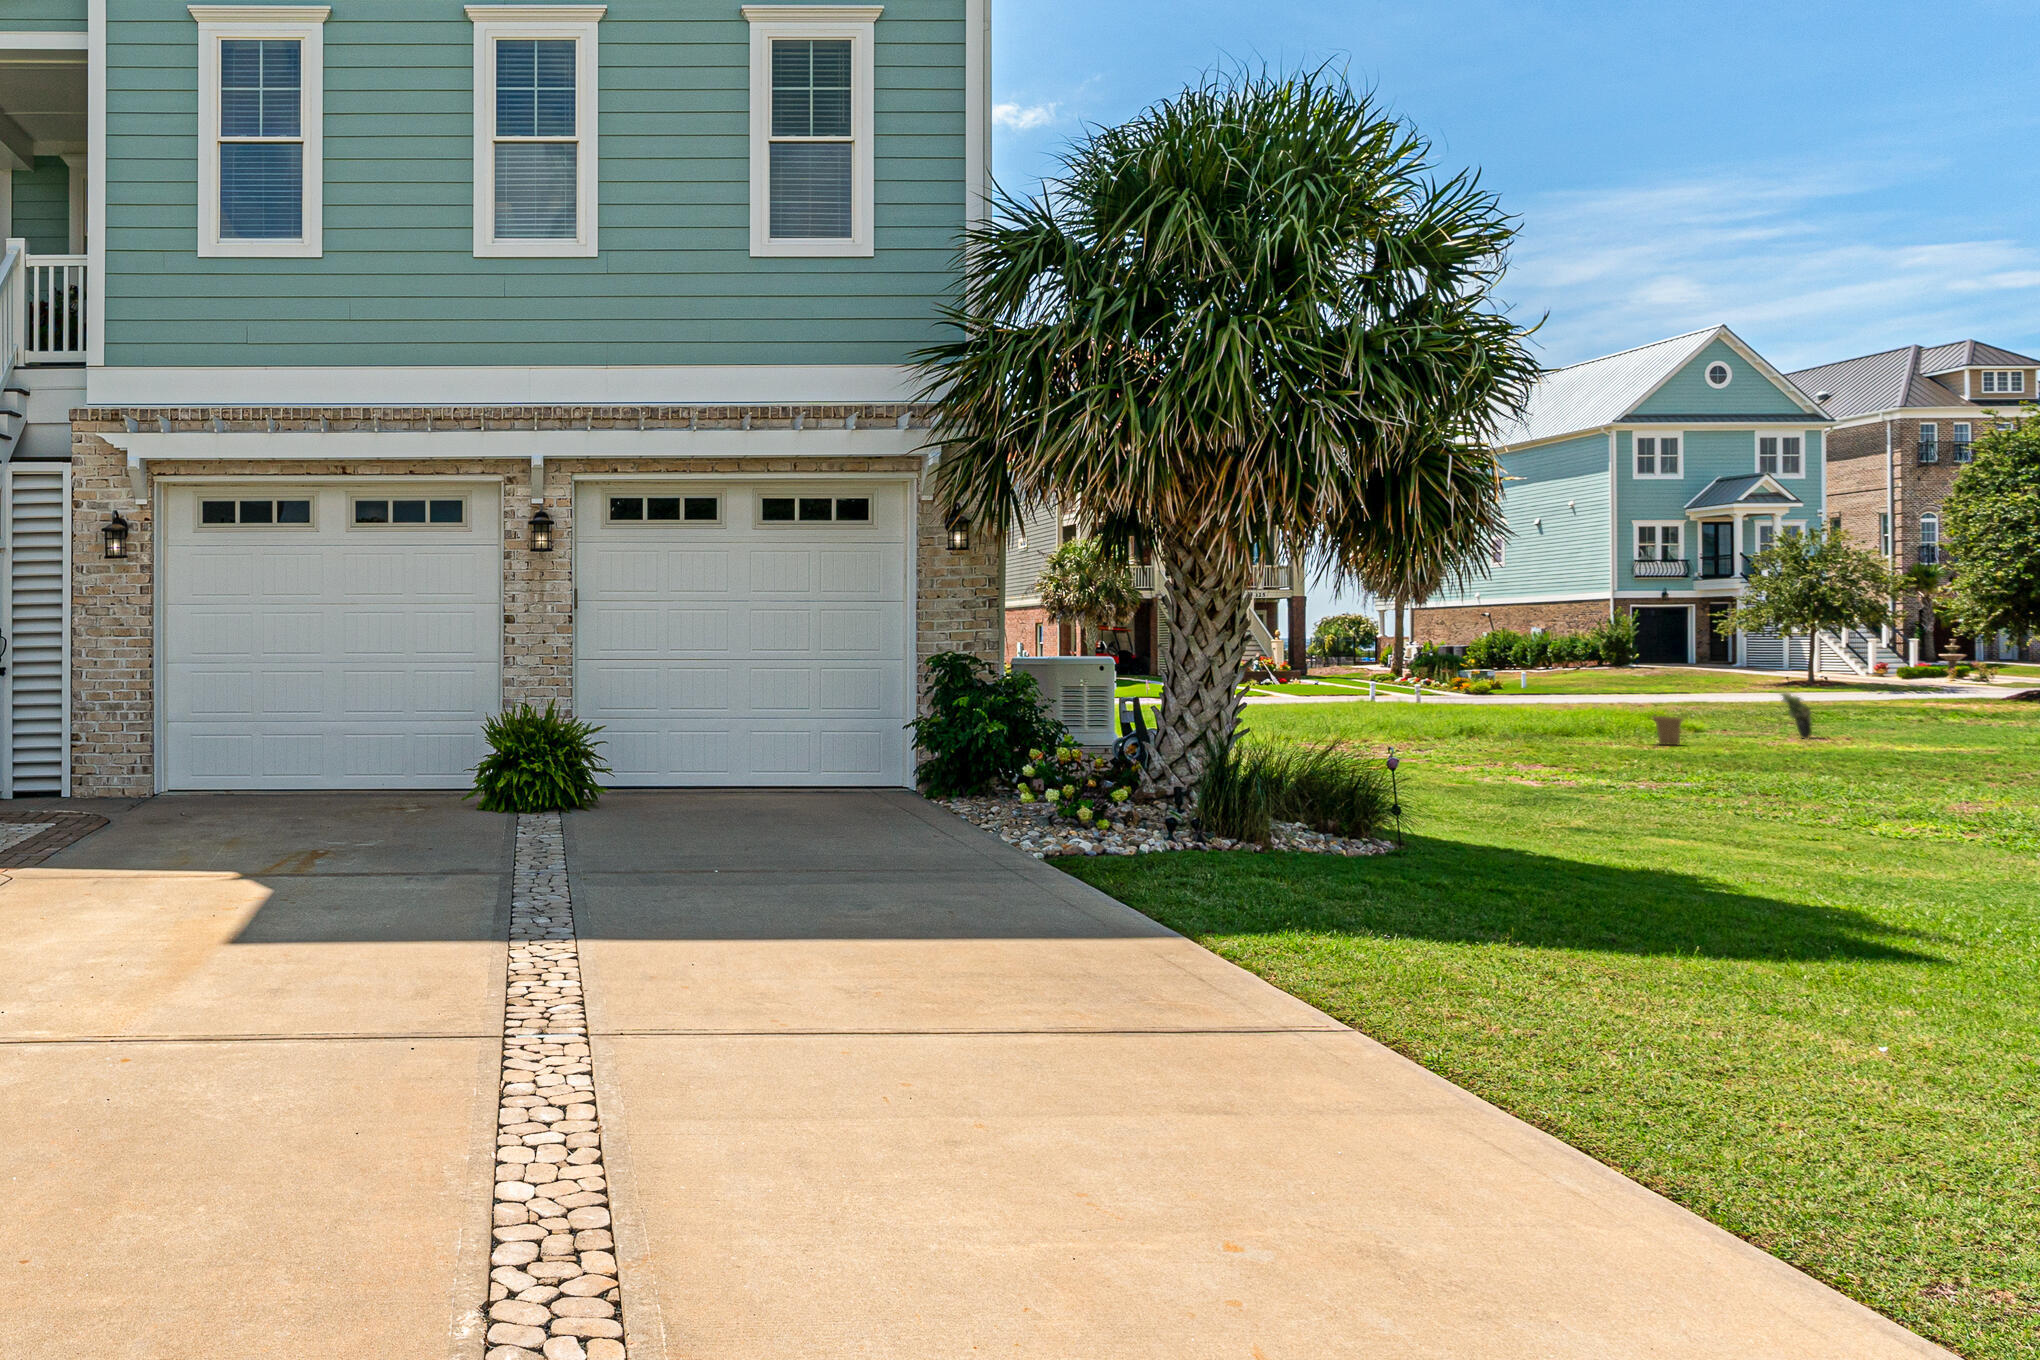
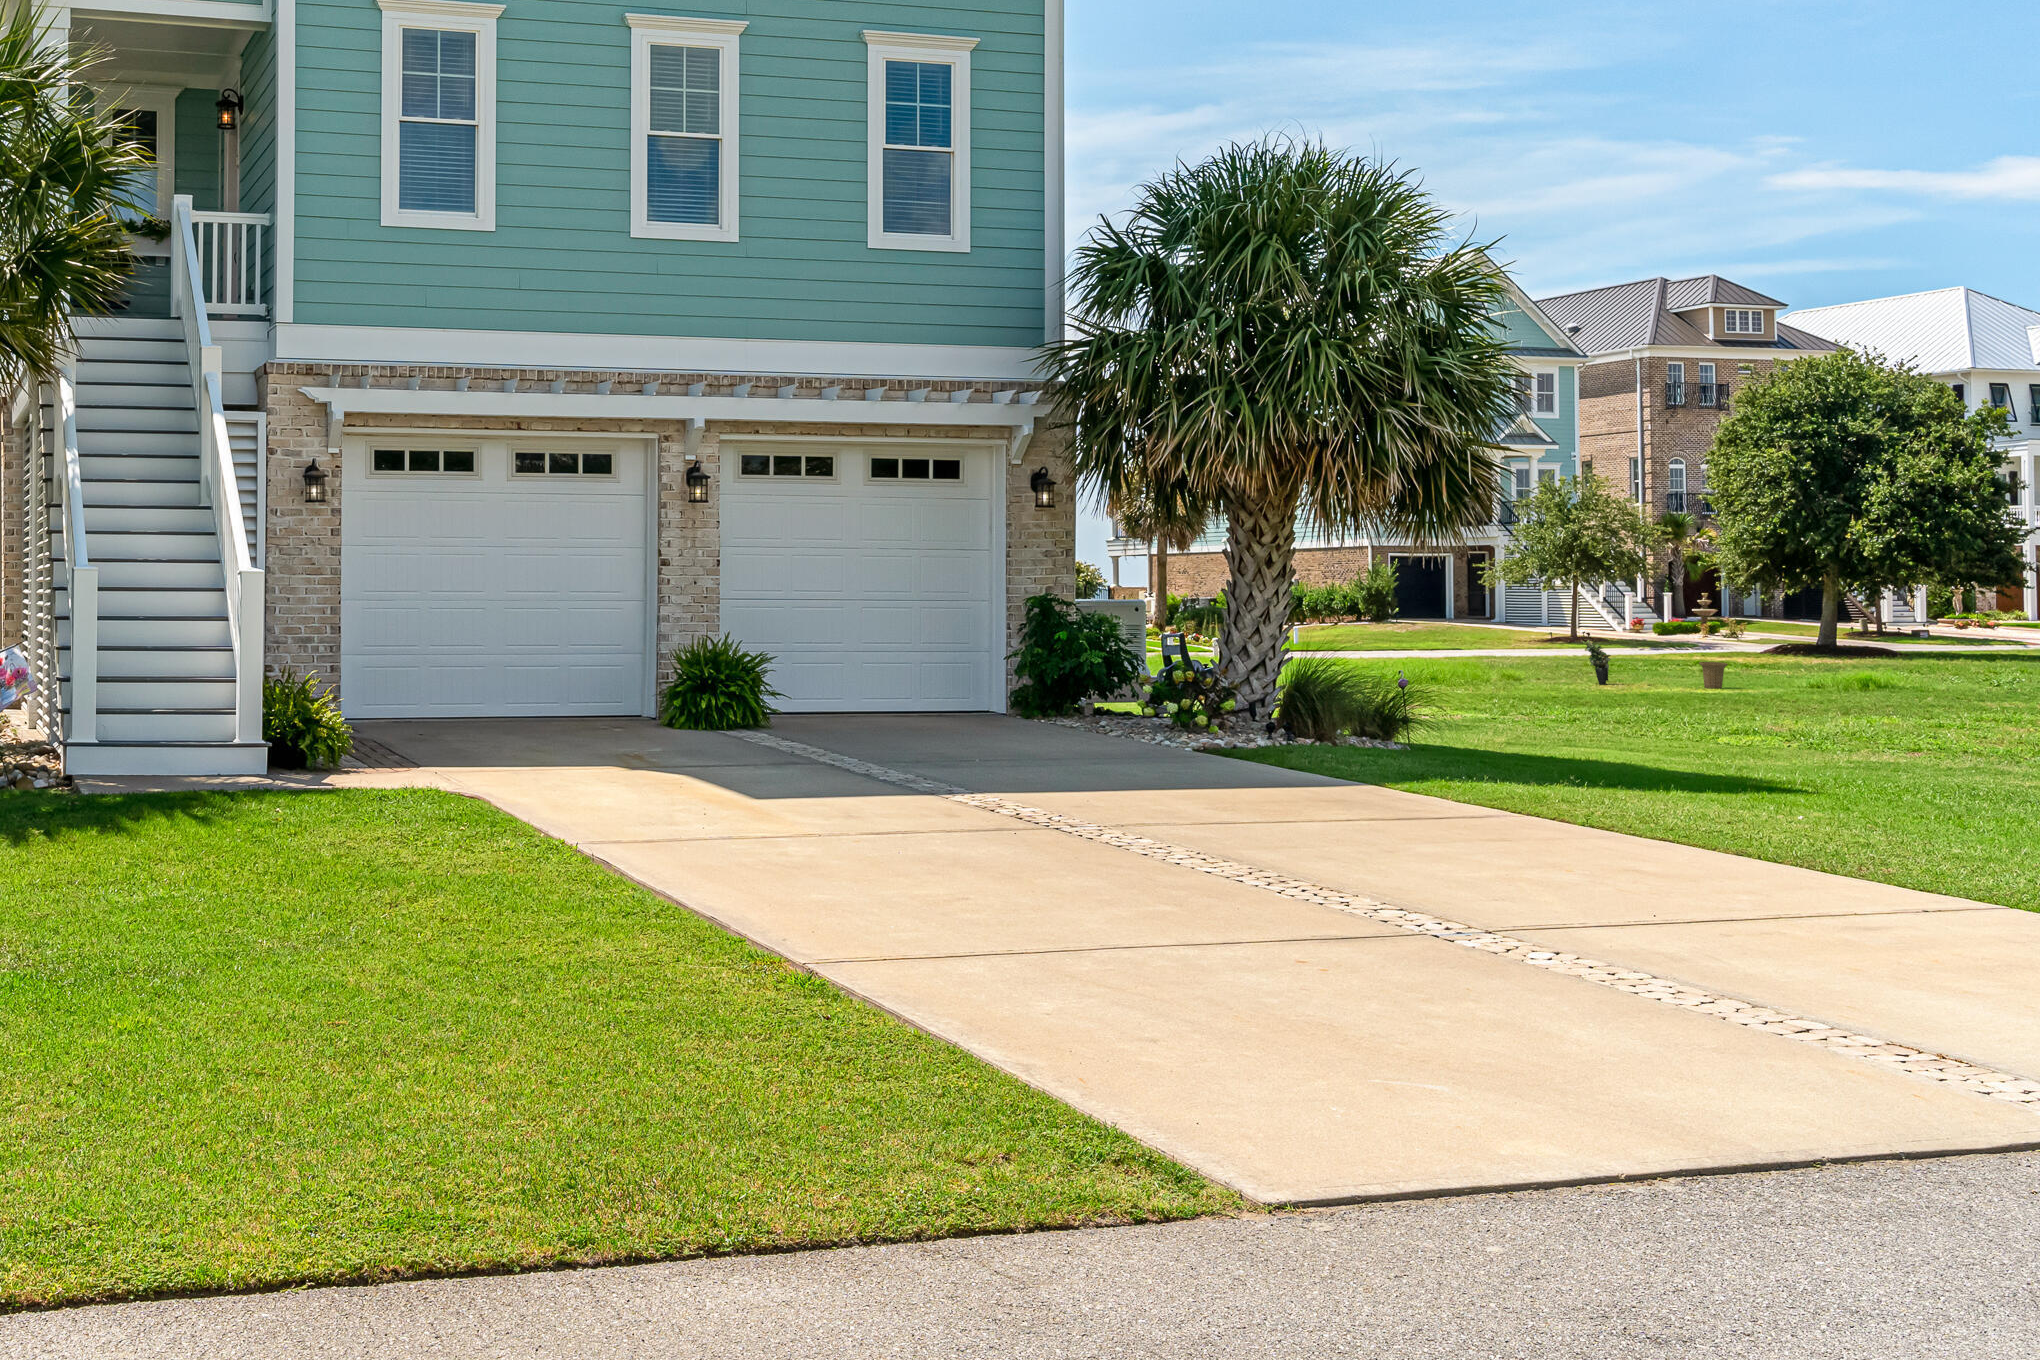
basket: present [1653,716,1683,745] -> present [1699,662,1728,689]

